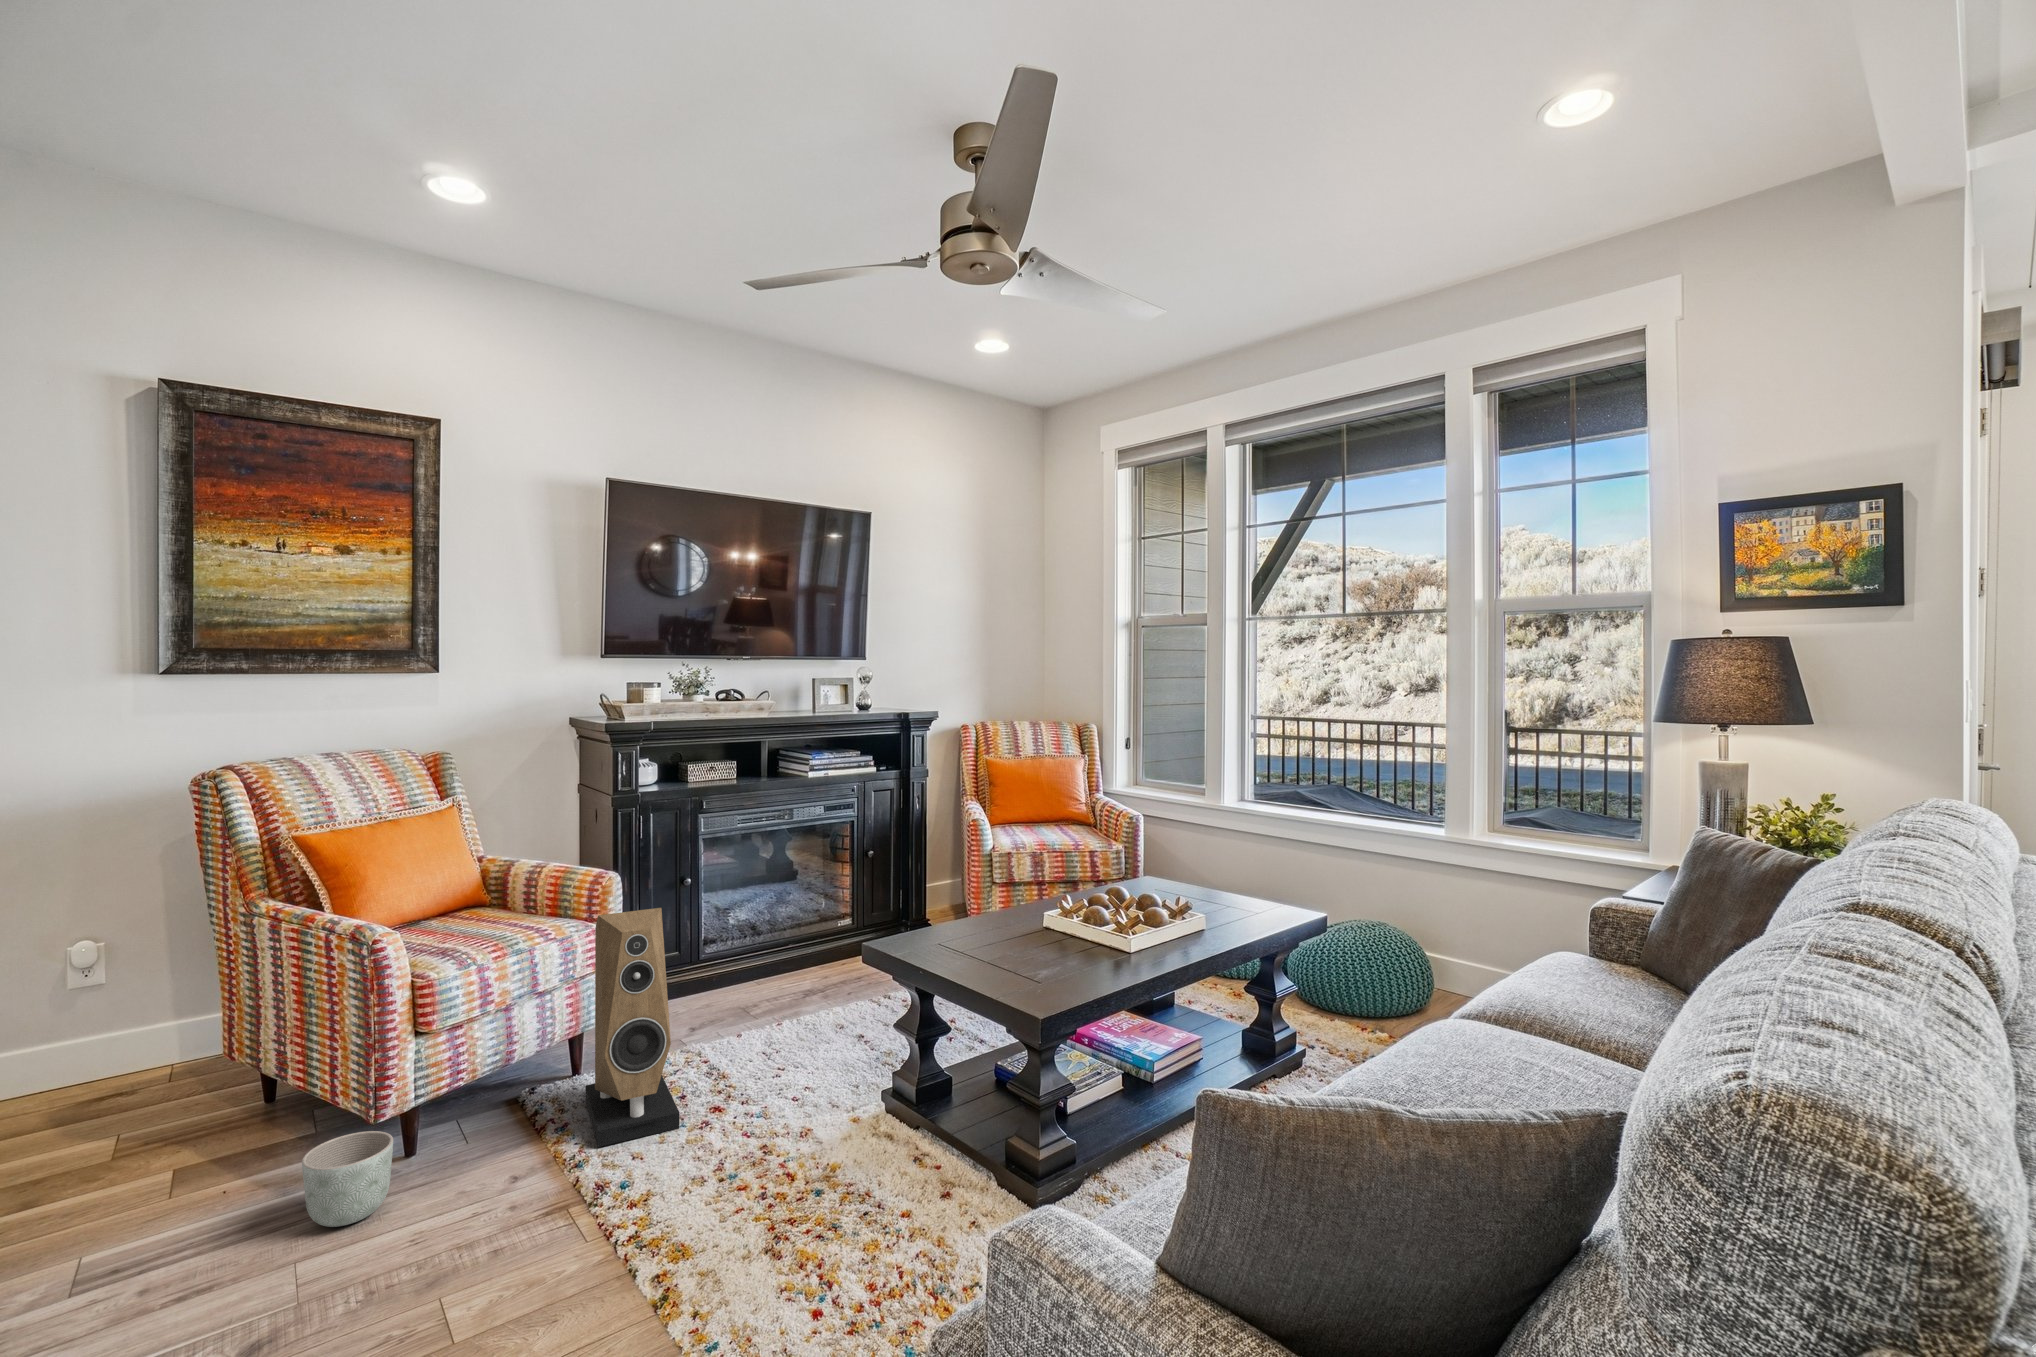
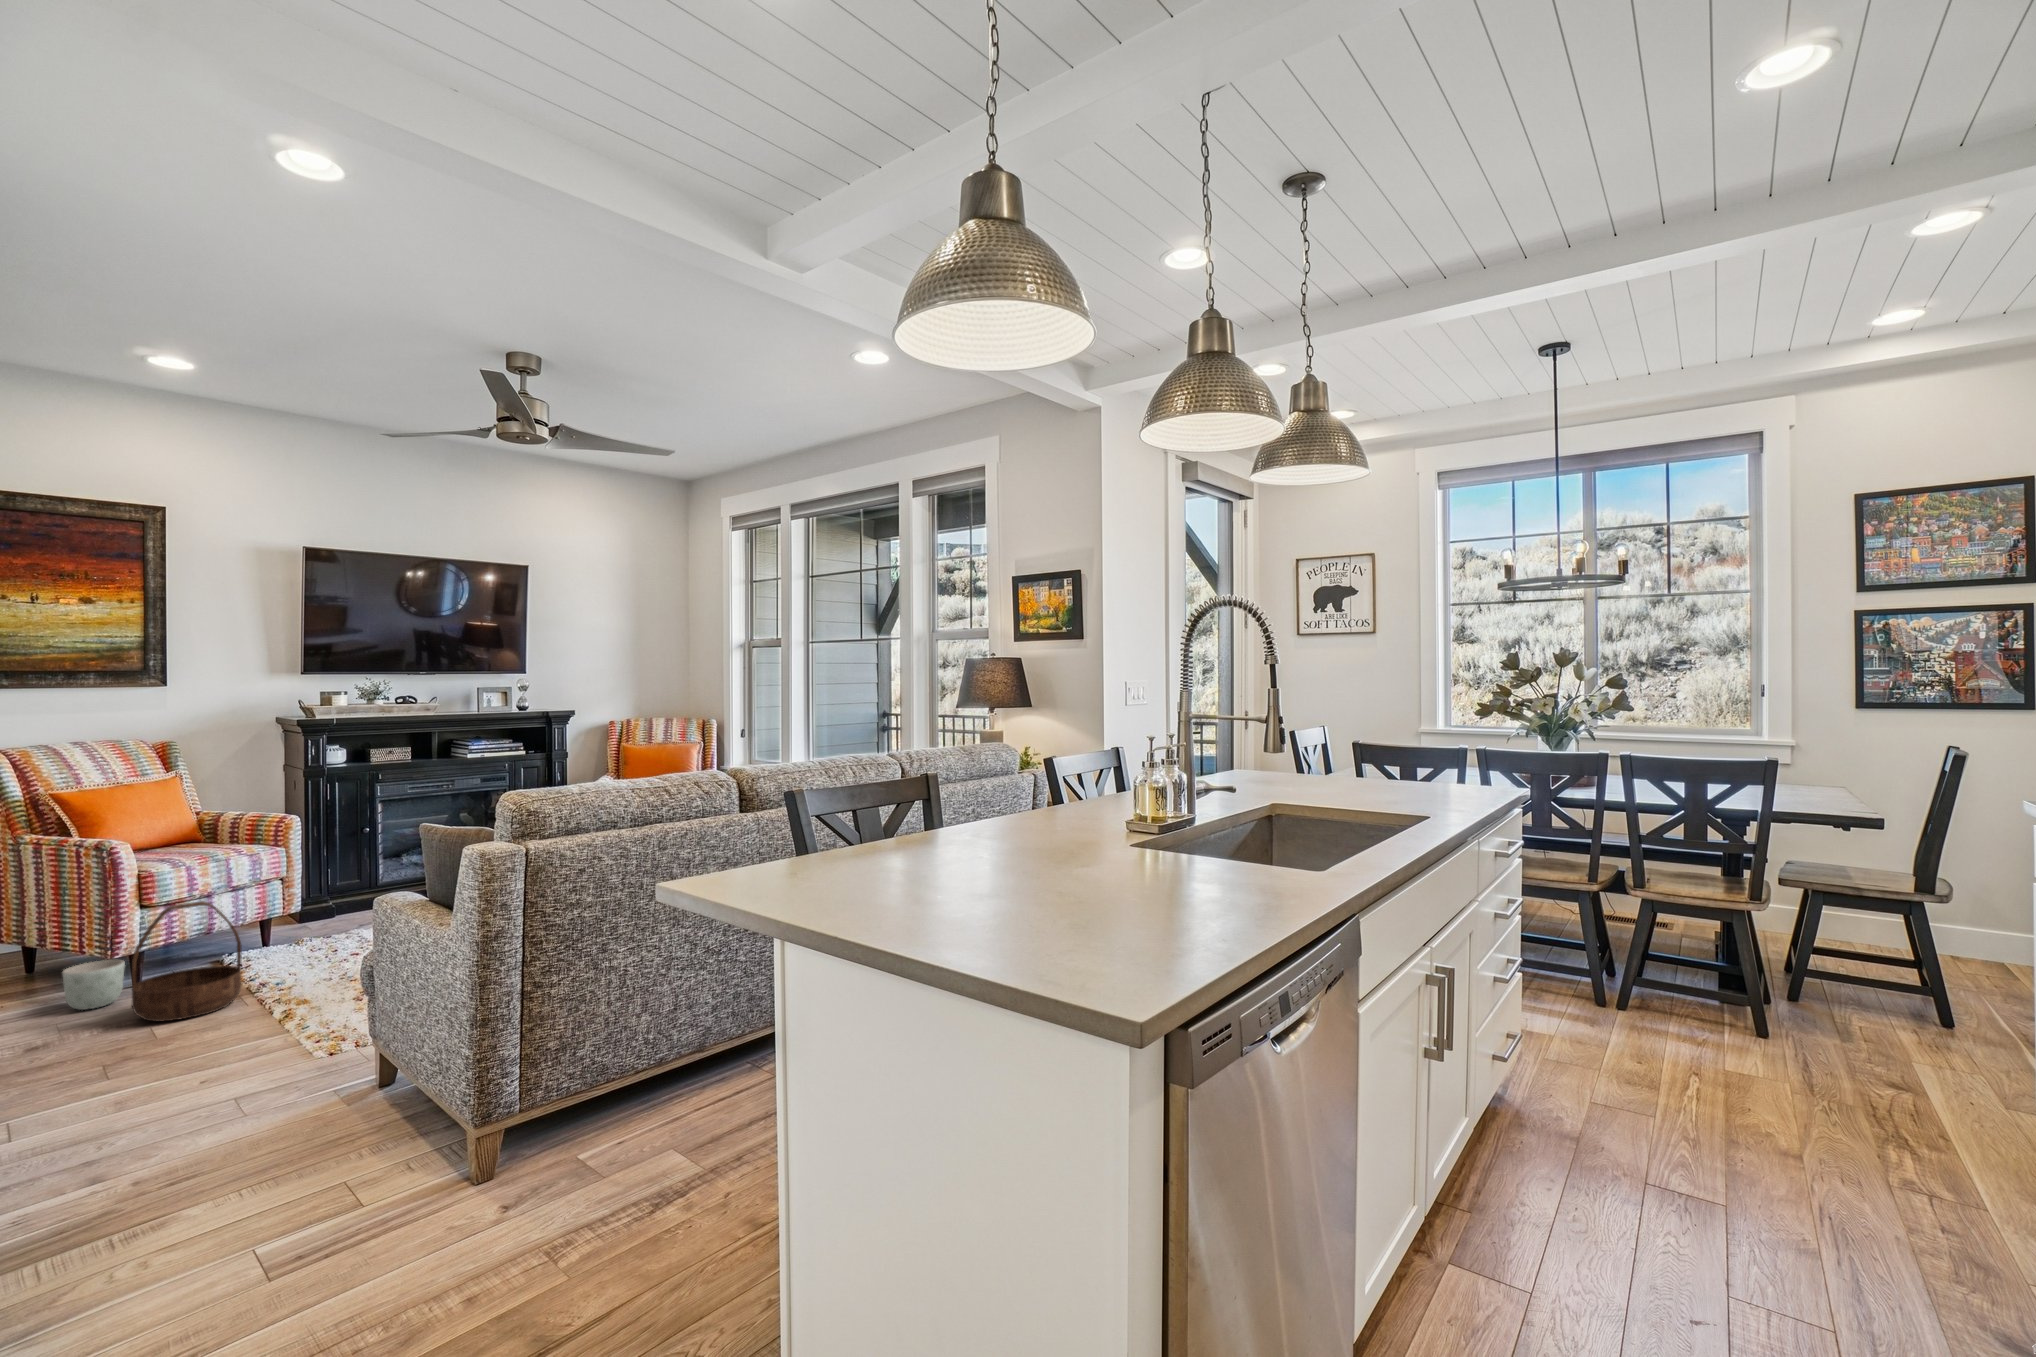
speaker: present [585,908,679,1147] -> none [268,830,329,972]
basket: none [405,1056,571,1287] -> present [132,901,242,1021]

